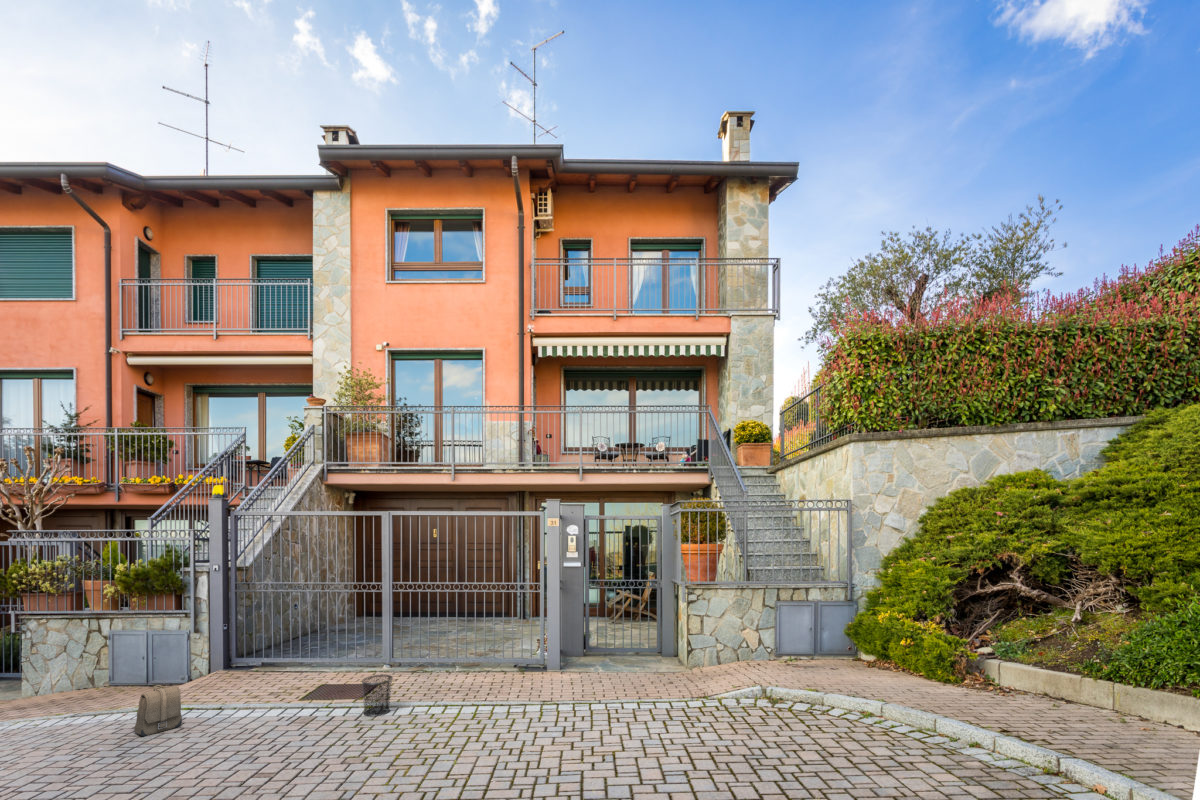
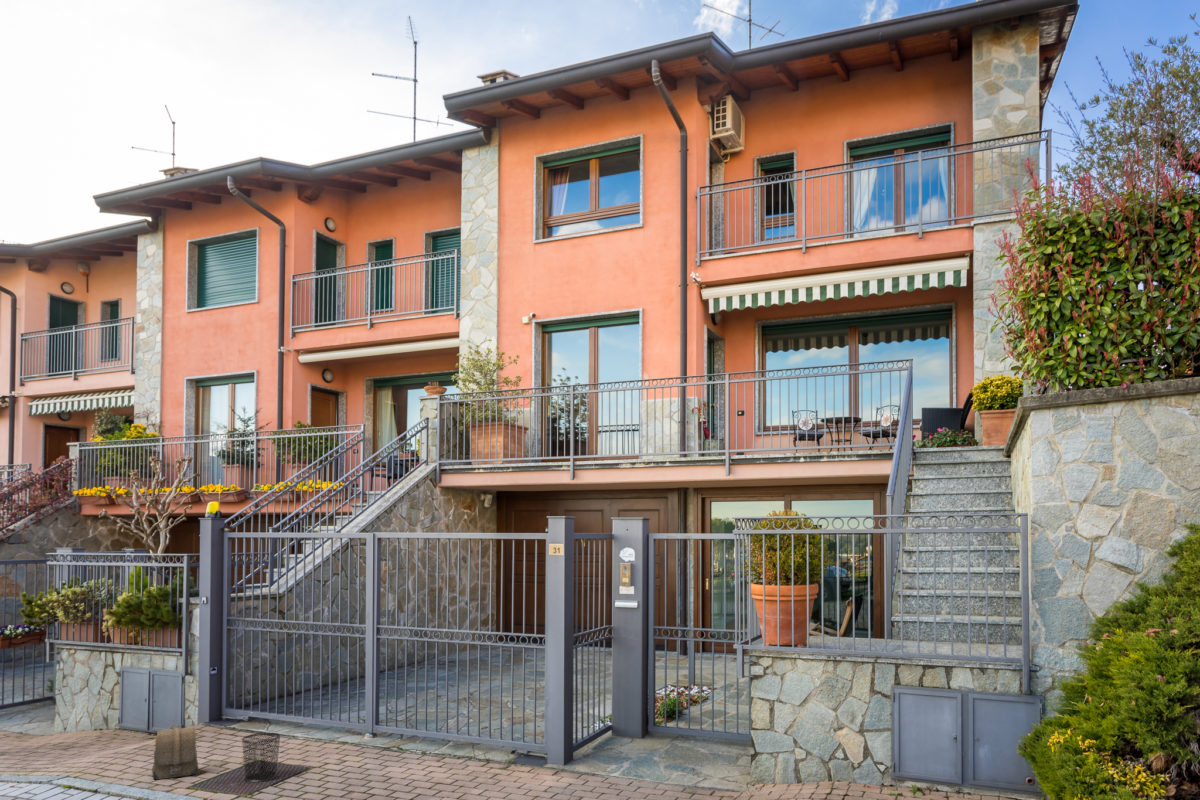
backpack: present [134,685,182,736] -> present [152,724,198,780]

